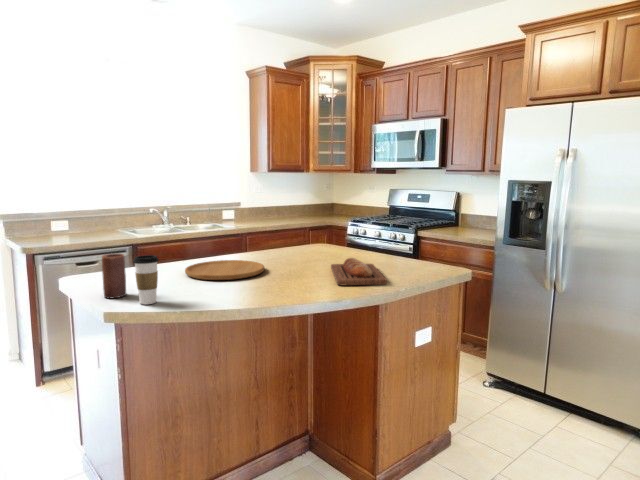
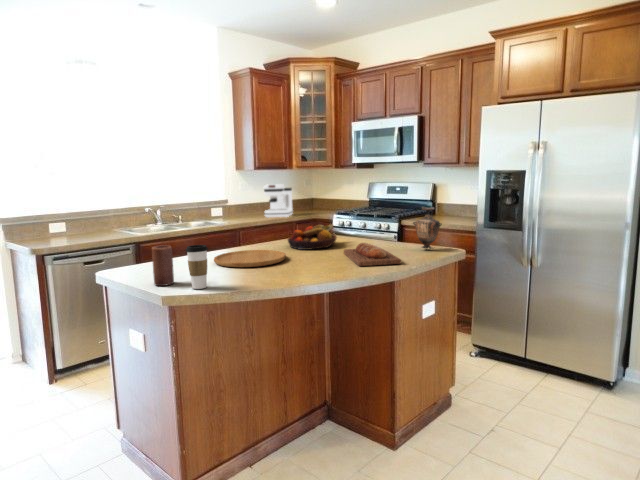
coffee maker: none [276,188,307,223] -> present [264,184,293,218]
vase: none [411,217,443,268] -> present [413,207,442,249]
fruit bowl: none [276,235,329,262] -> present [288,225,337,250]

